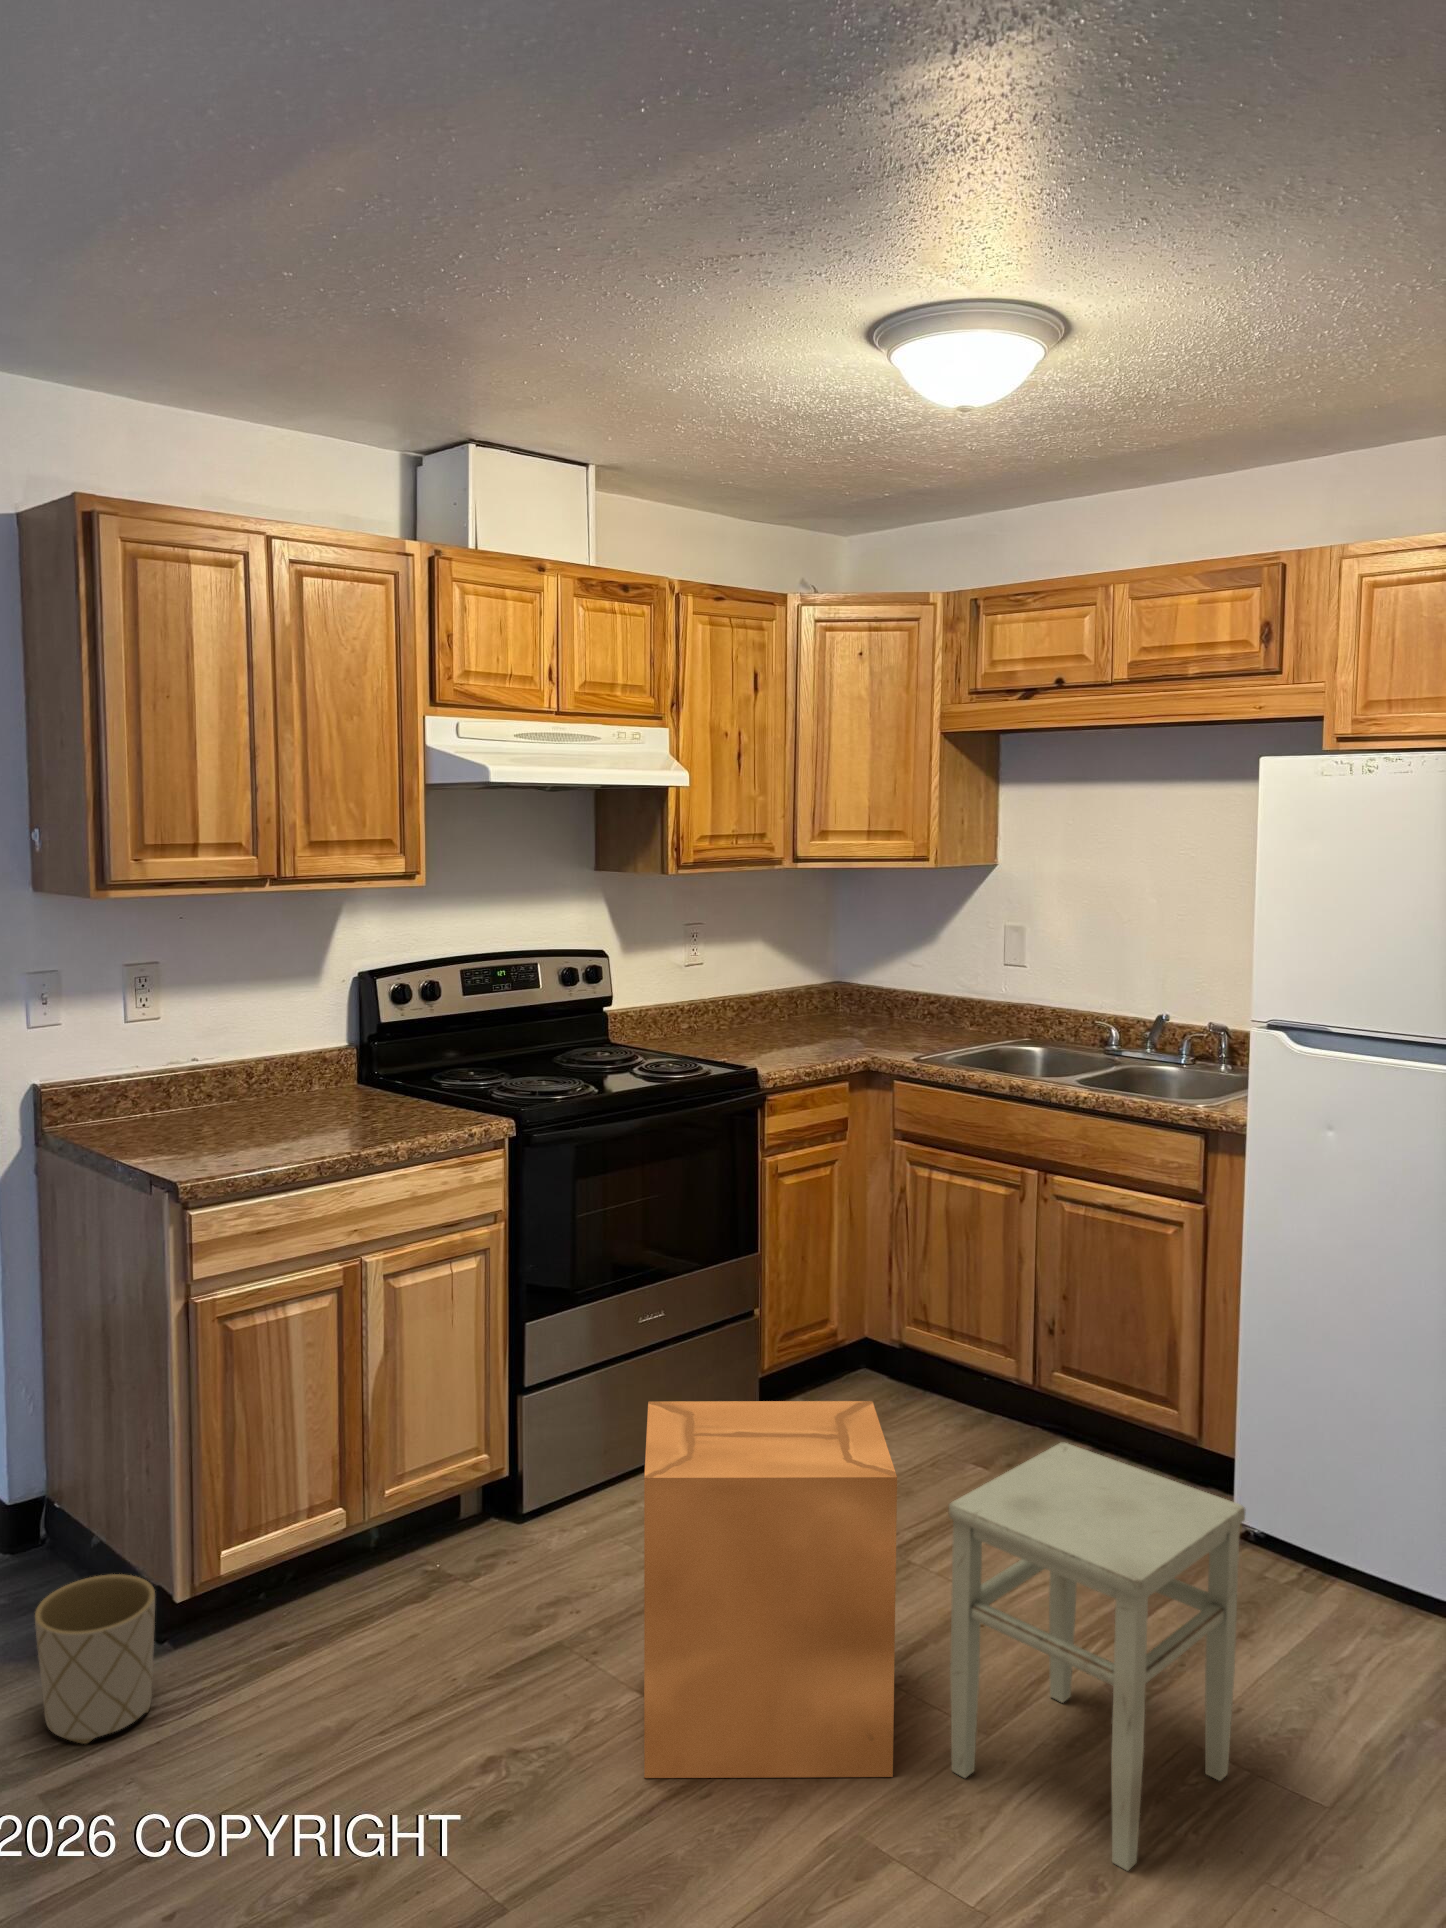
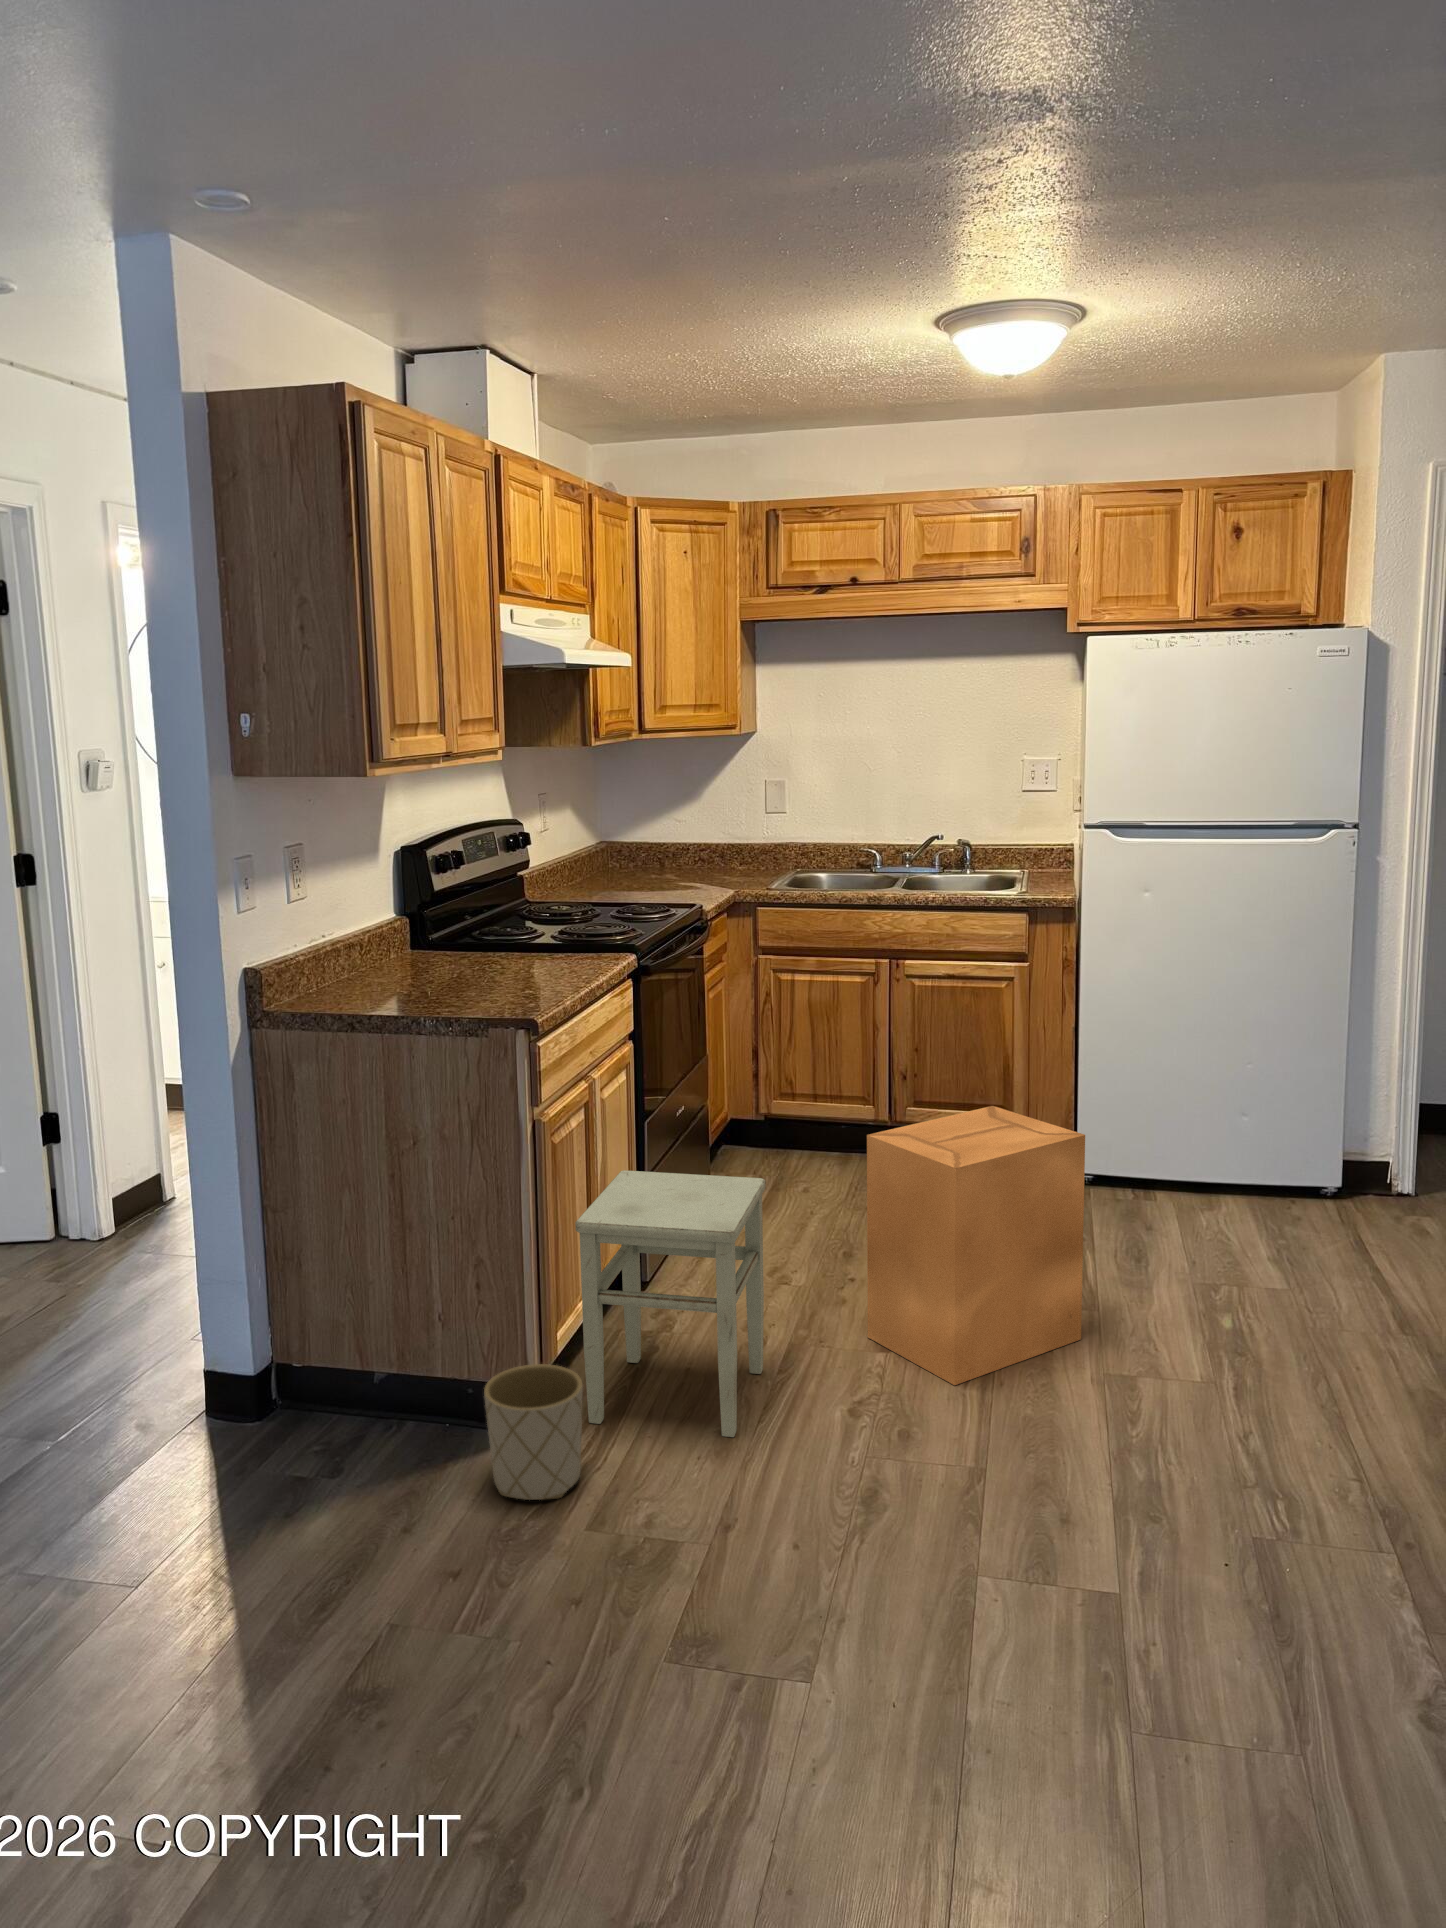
stool: present [948,1442,1246,1871] -> present [575,1170,766,1437]

